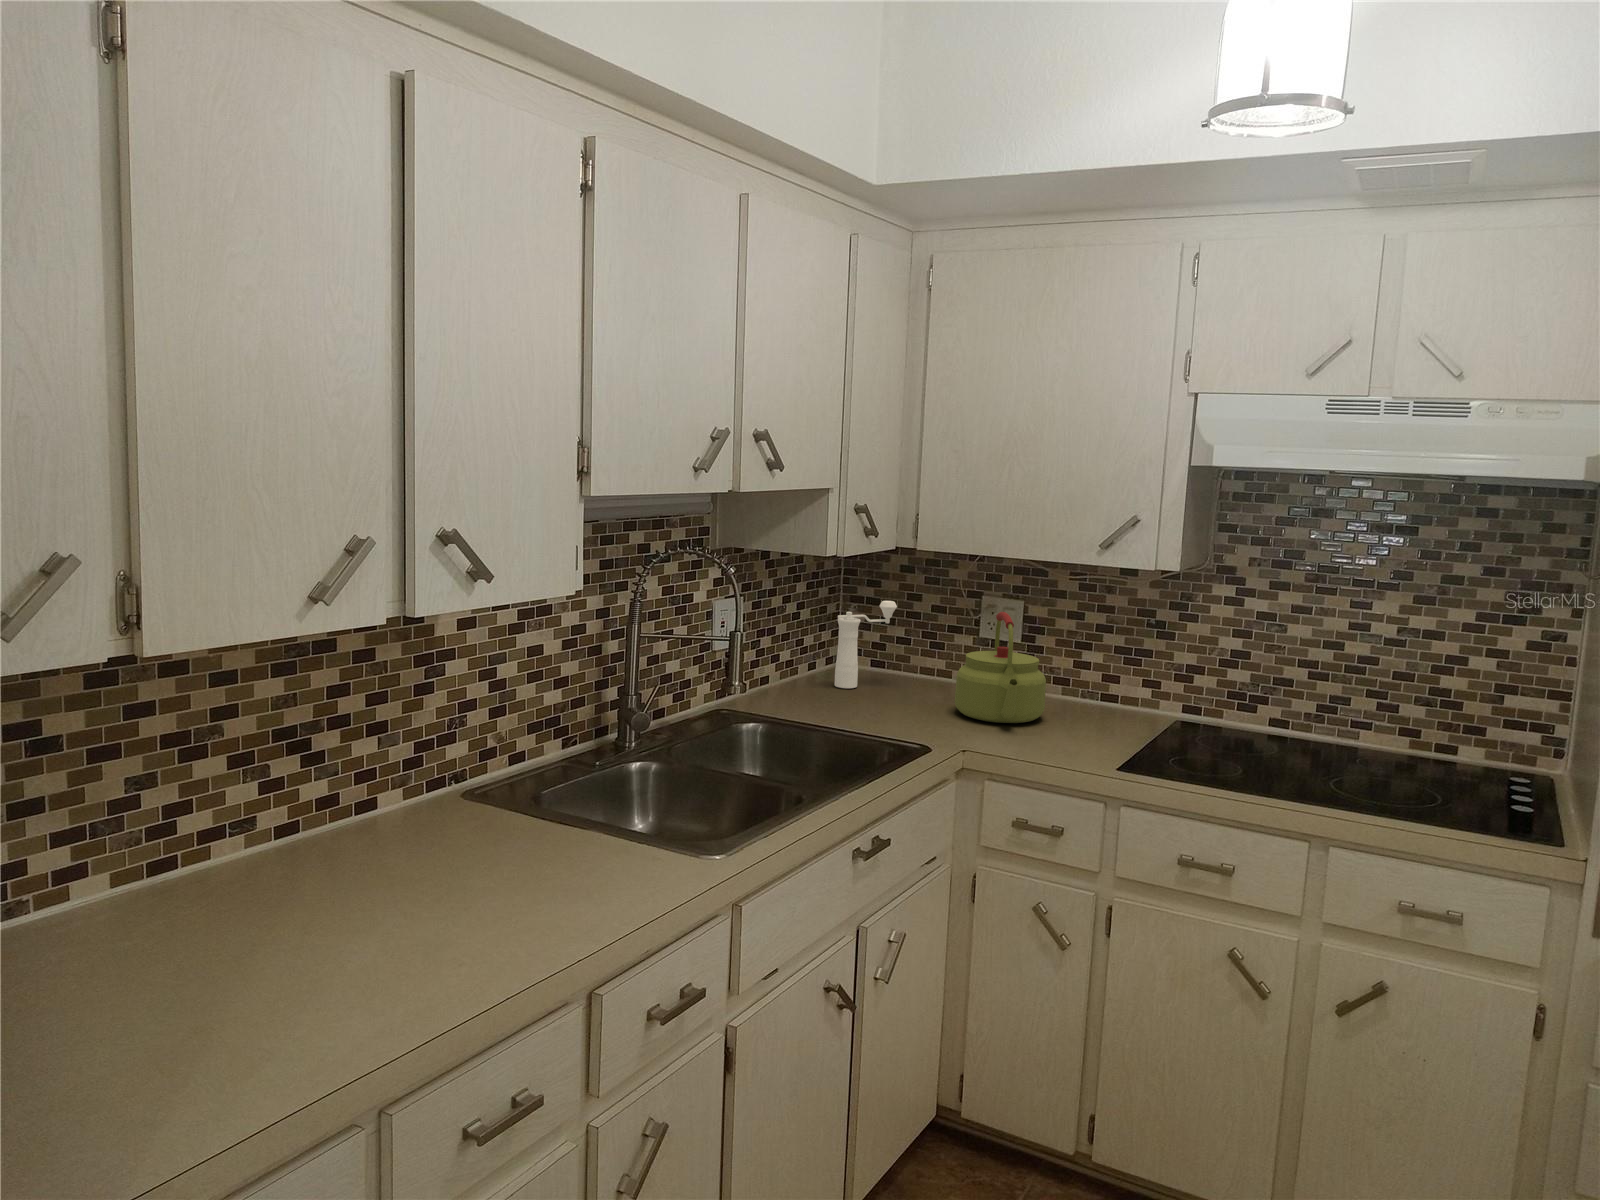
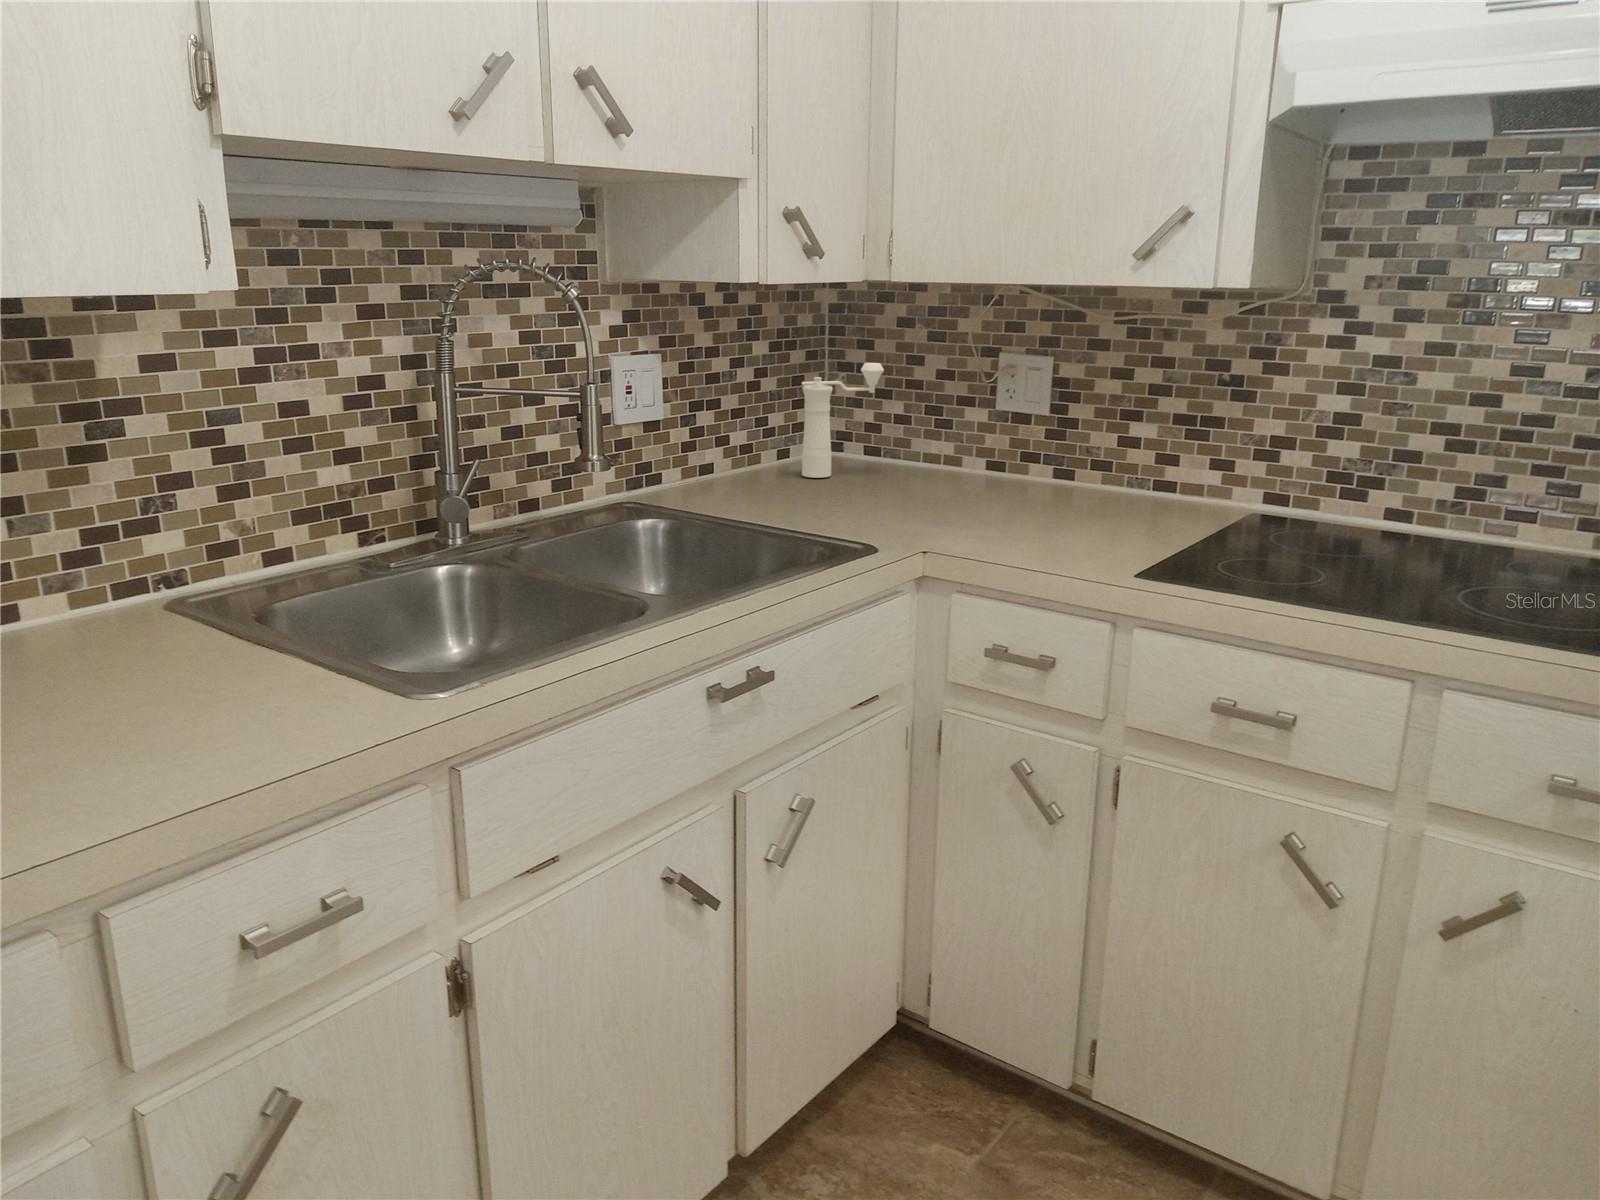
kettle: present [955,612,1046,723] -> none [941,366,1065,517]

